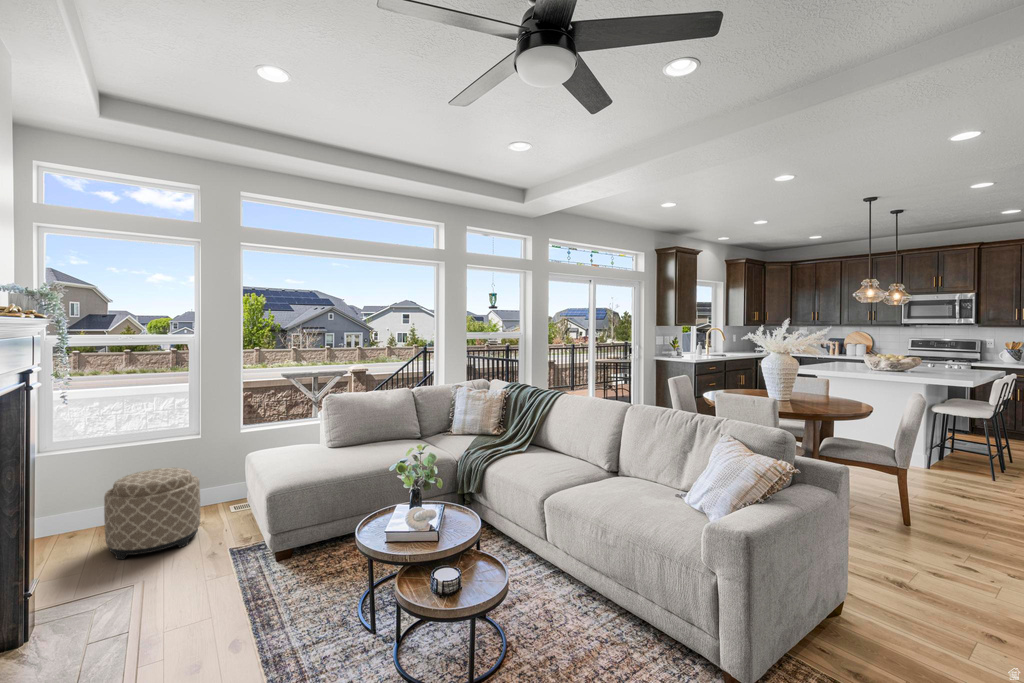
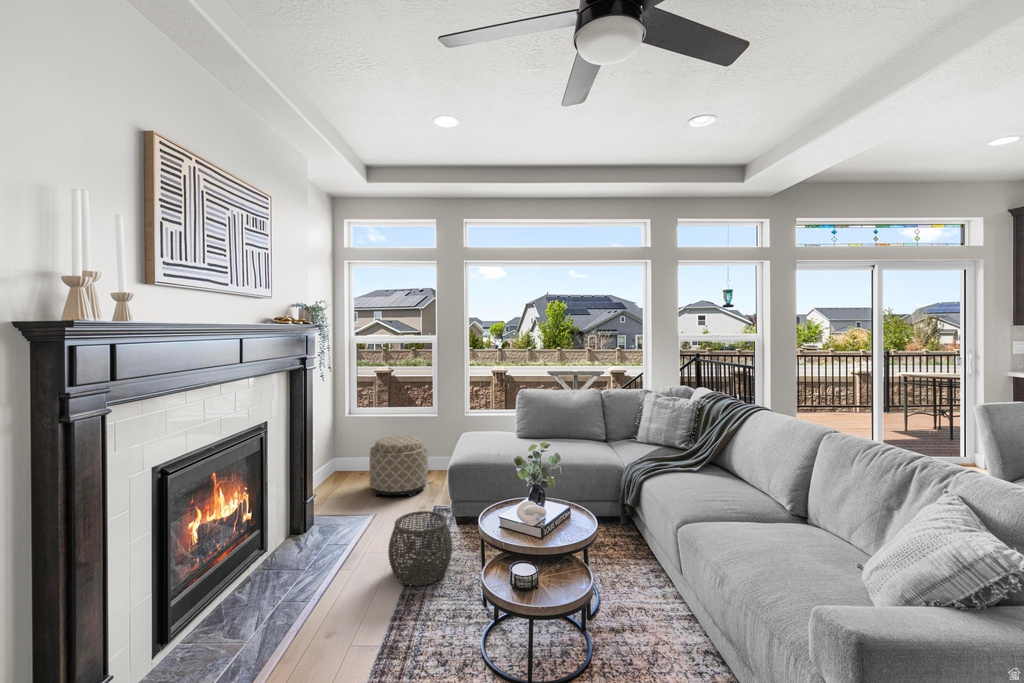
woven basket: none [223,550,311,649] -> present [388,511,452,586]

